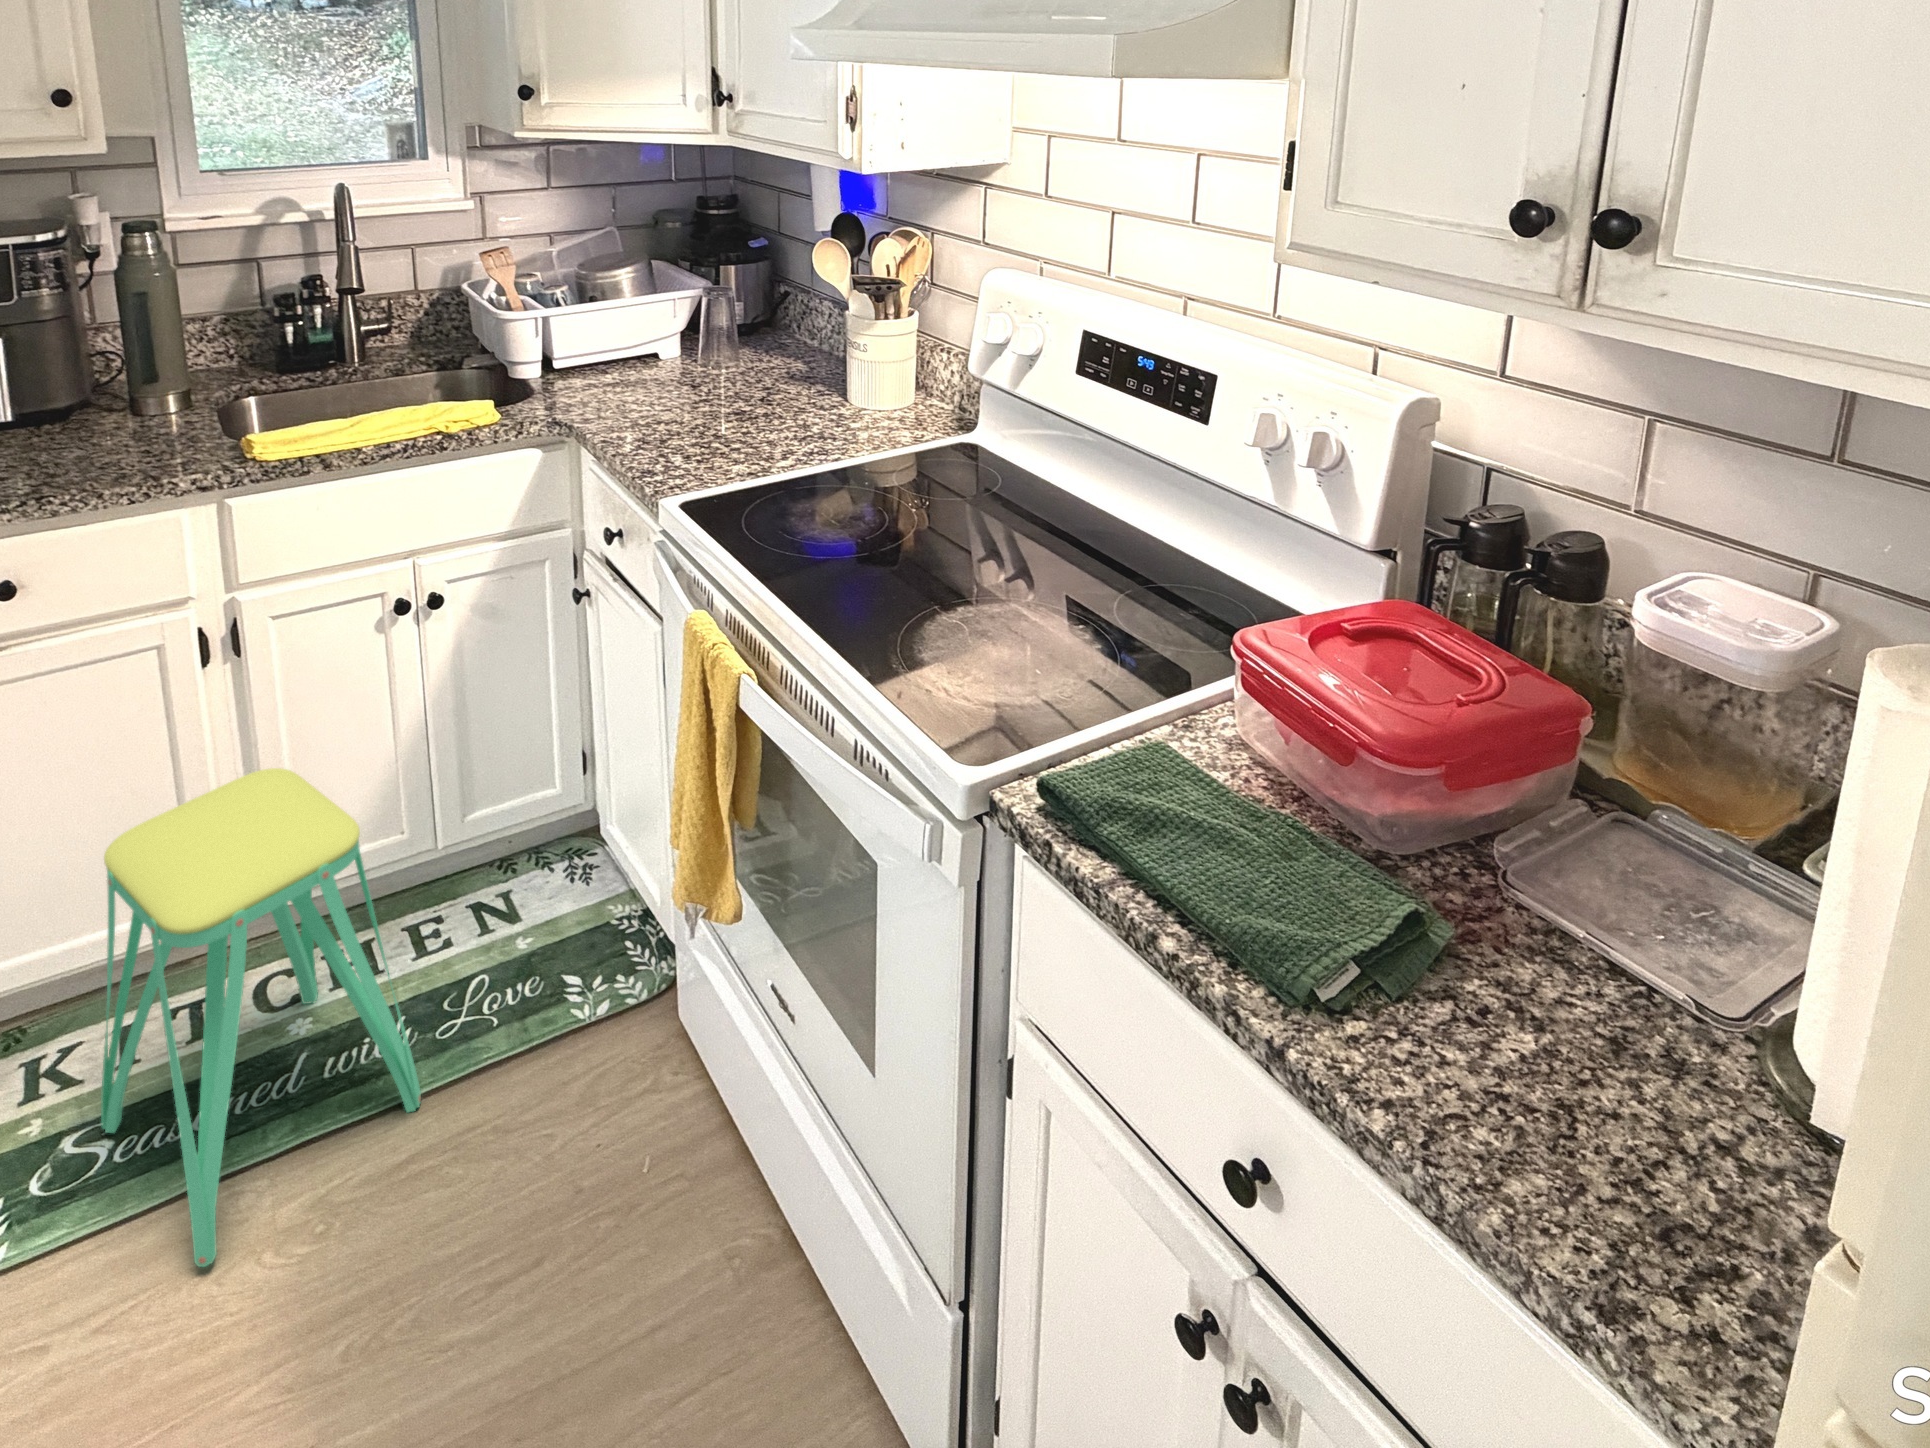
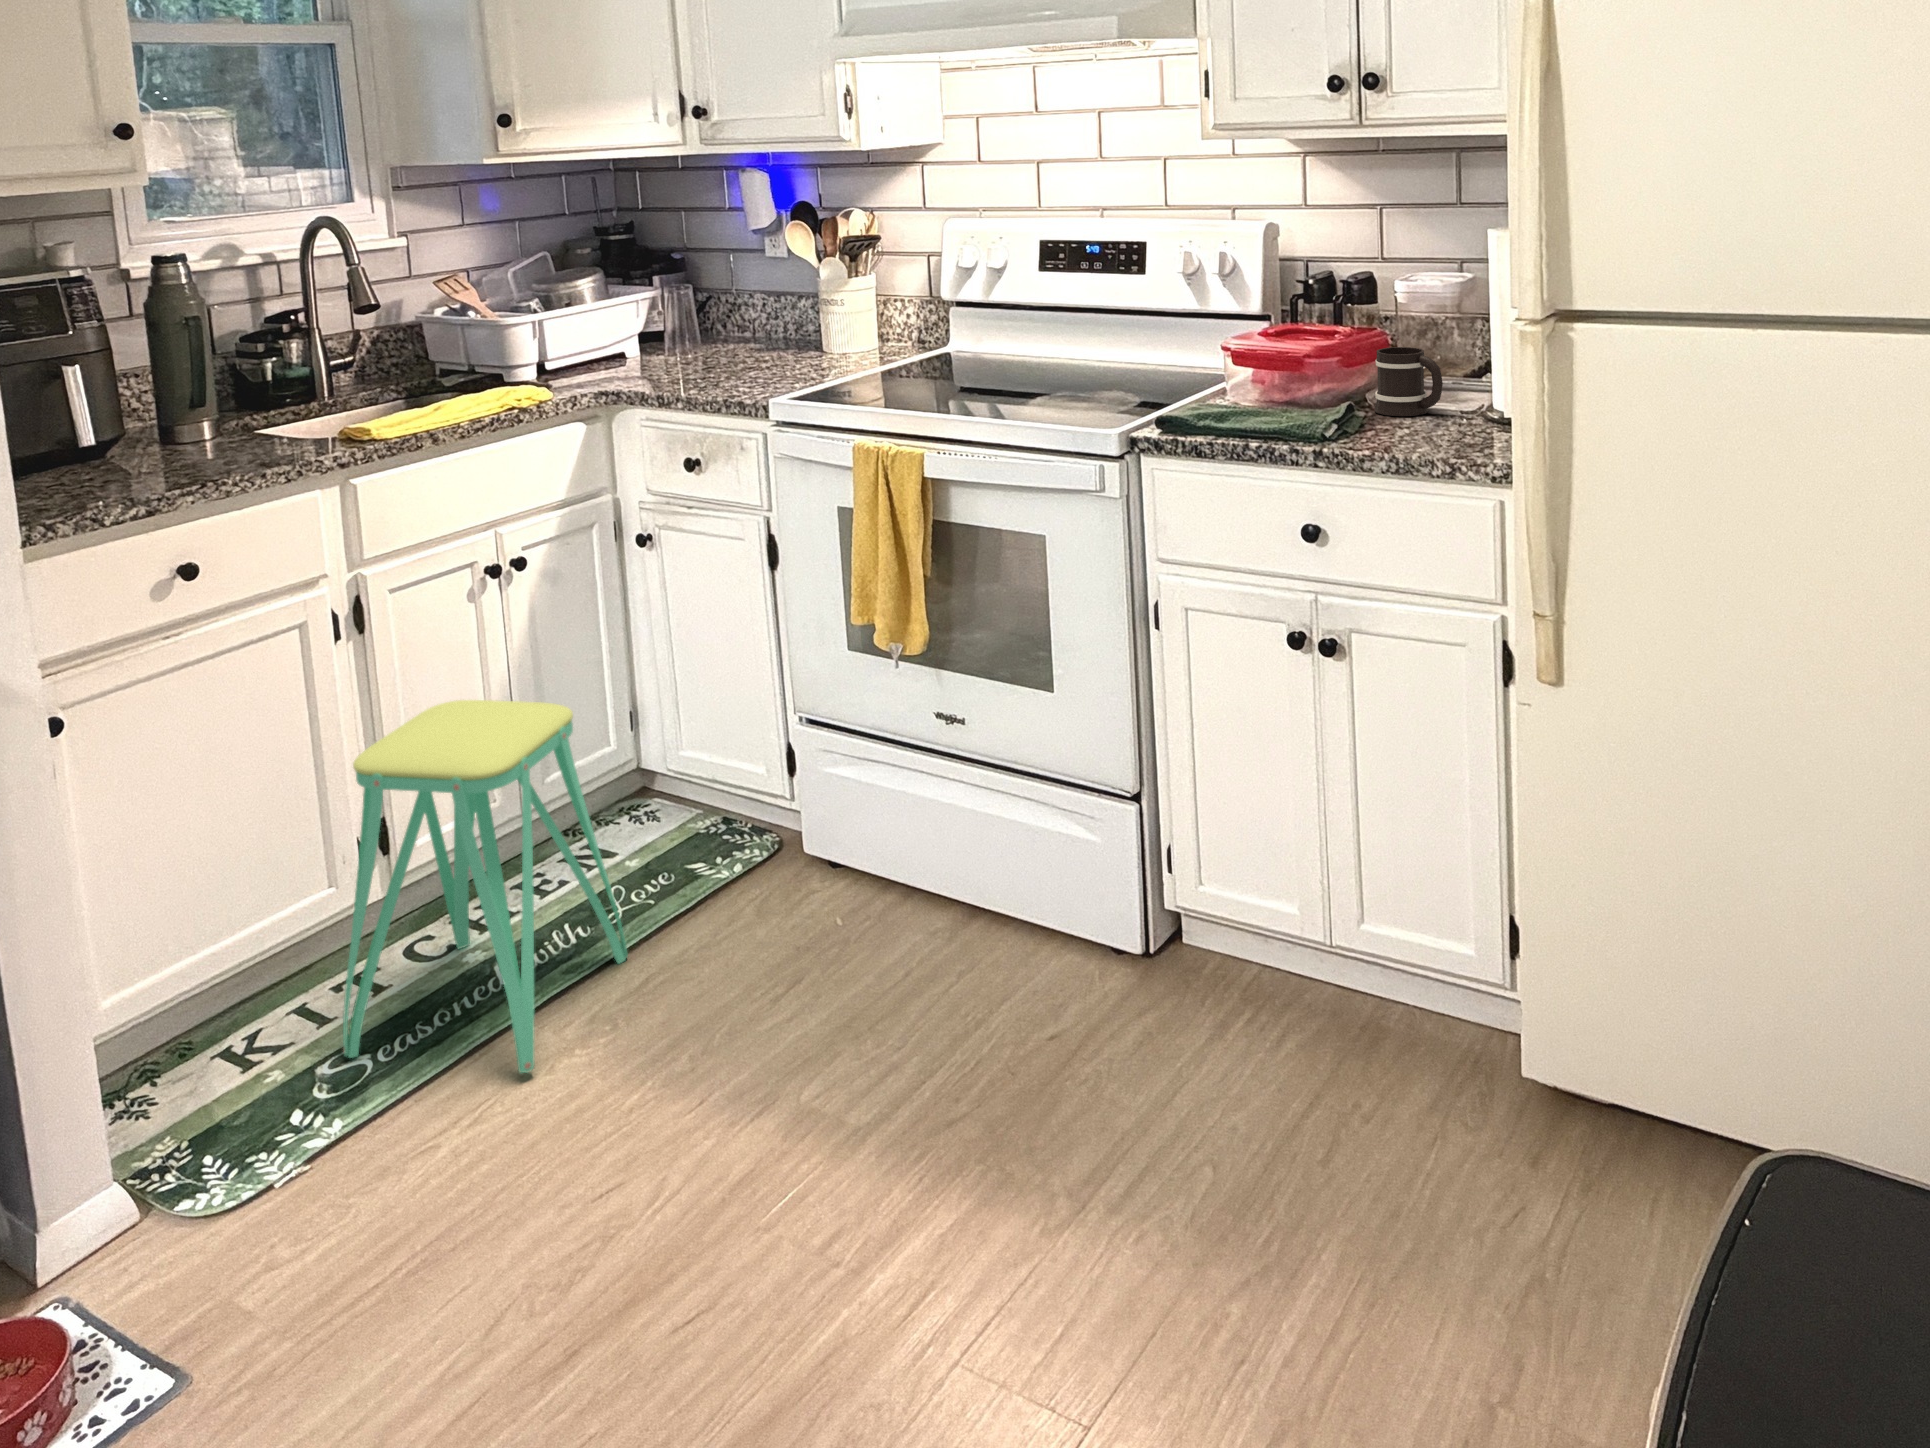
mug: none [1501,774,1670,960] -> present [1375,347,1443,416]

